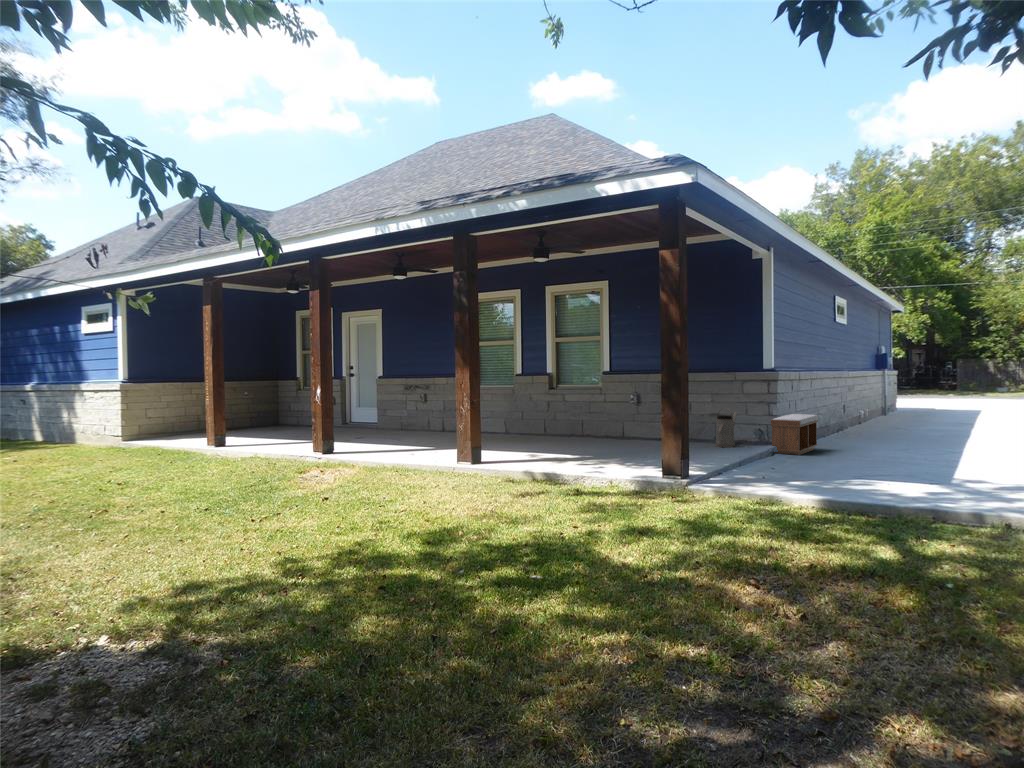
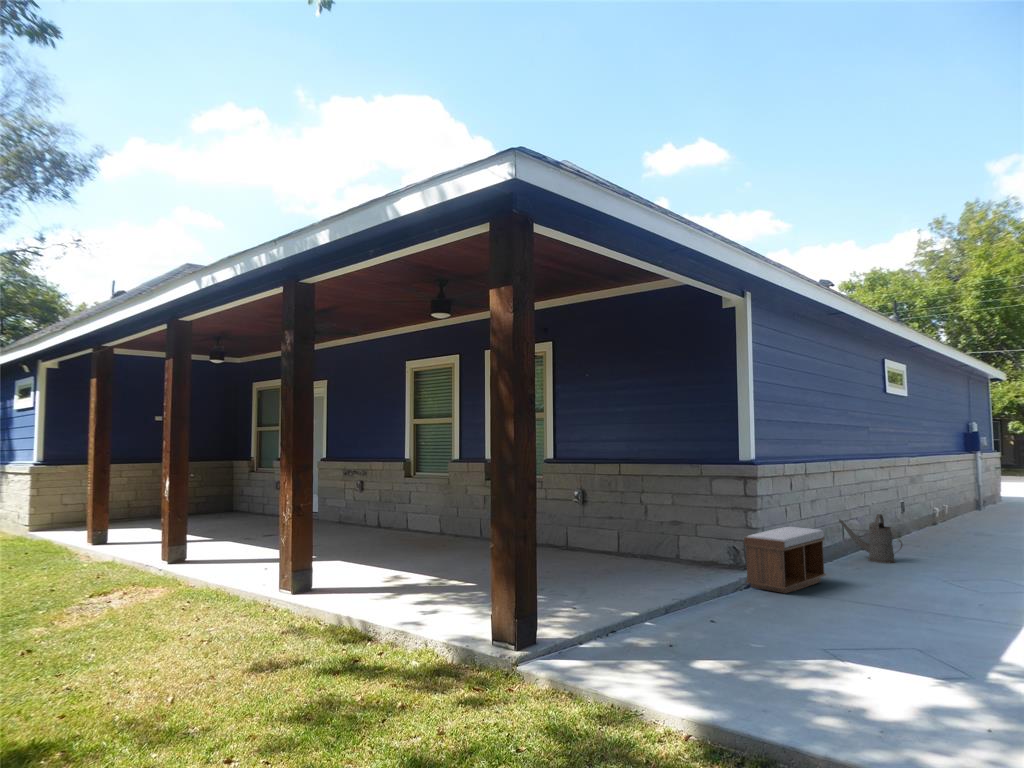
watering can: present [715,408,737,447] -> present [839,514,902,563]

